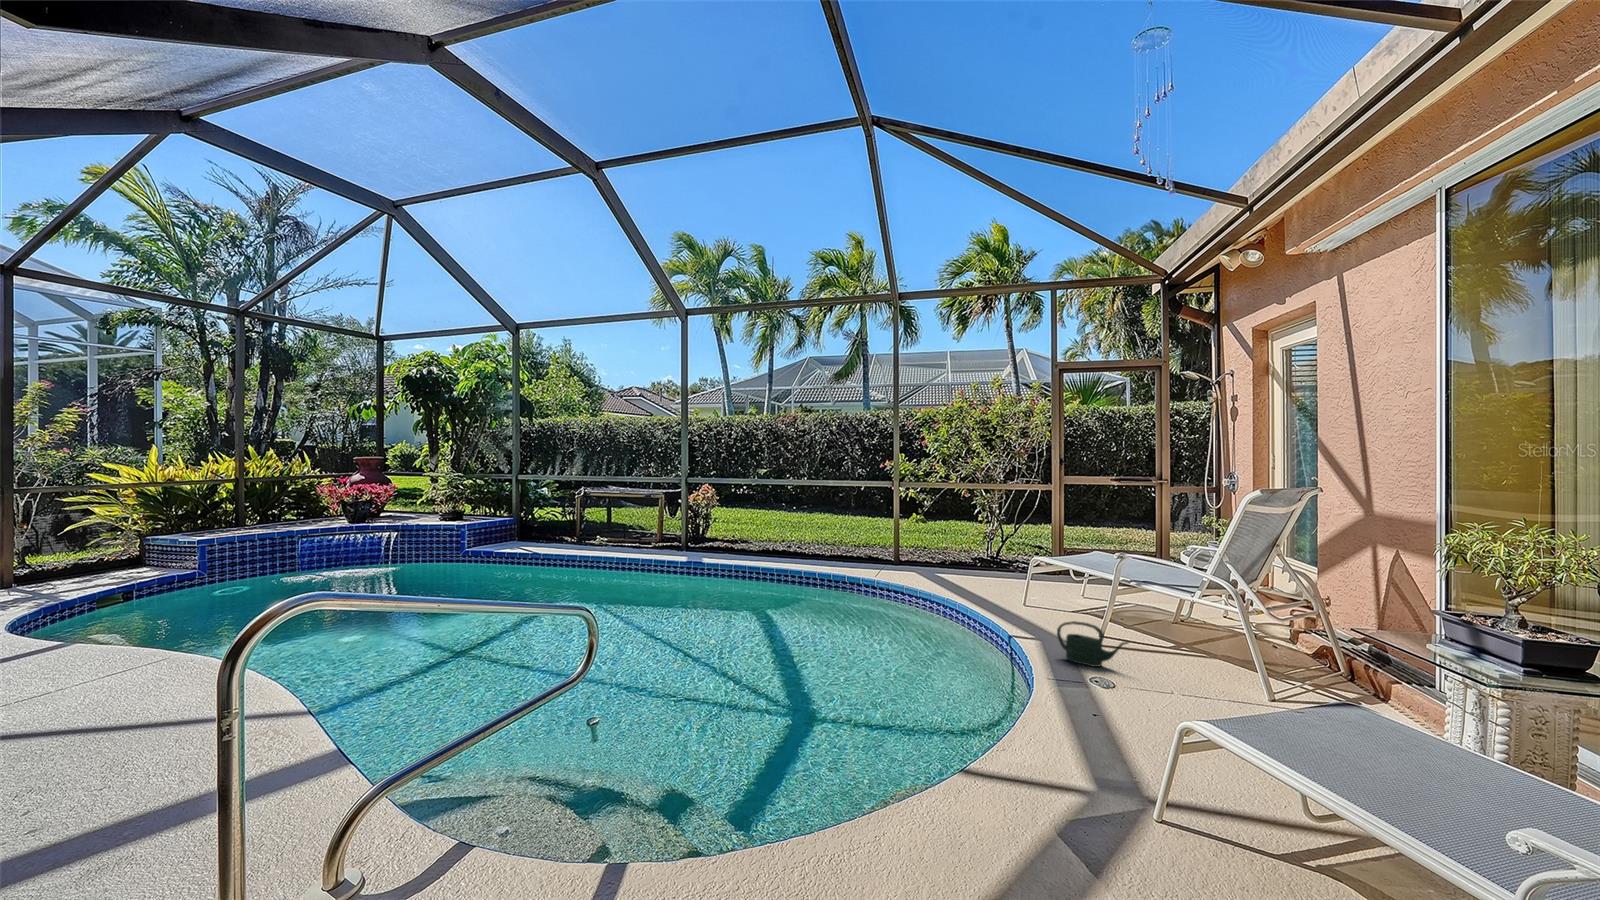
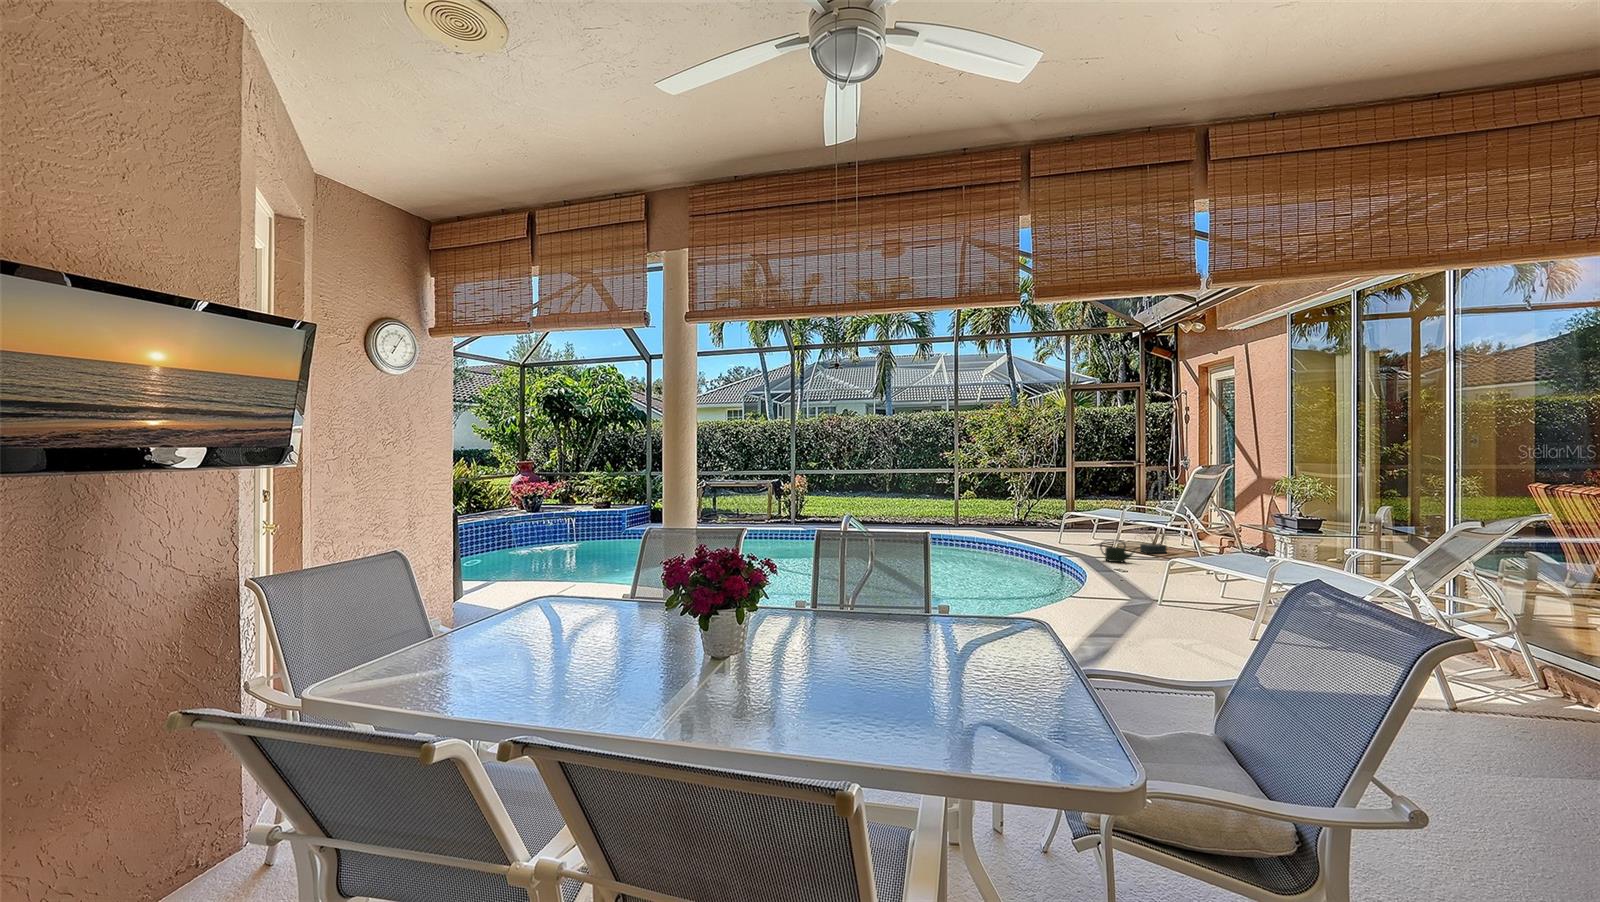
decorative plant: none [1128,586,1193,641] -> present [1135,527,1167,553]

